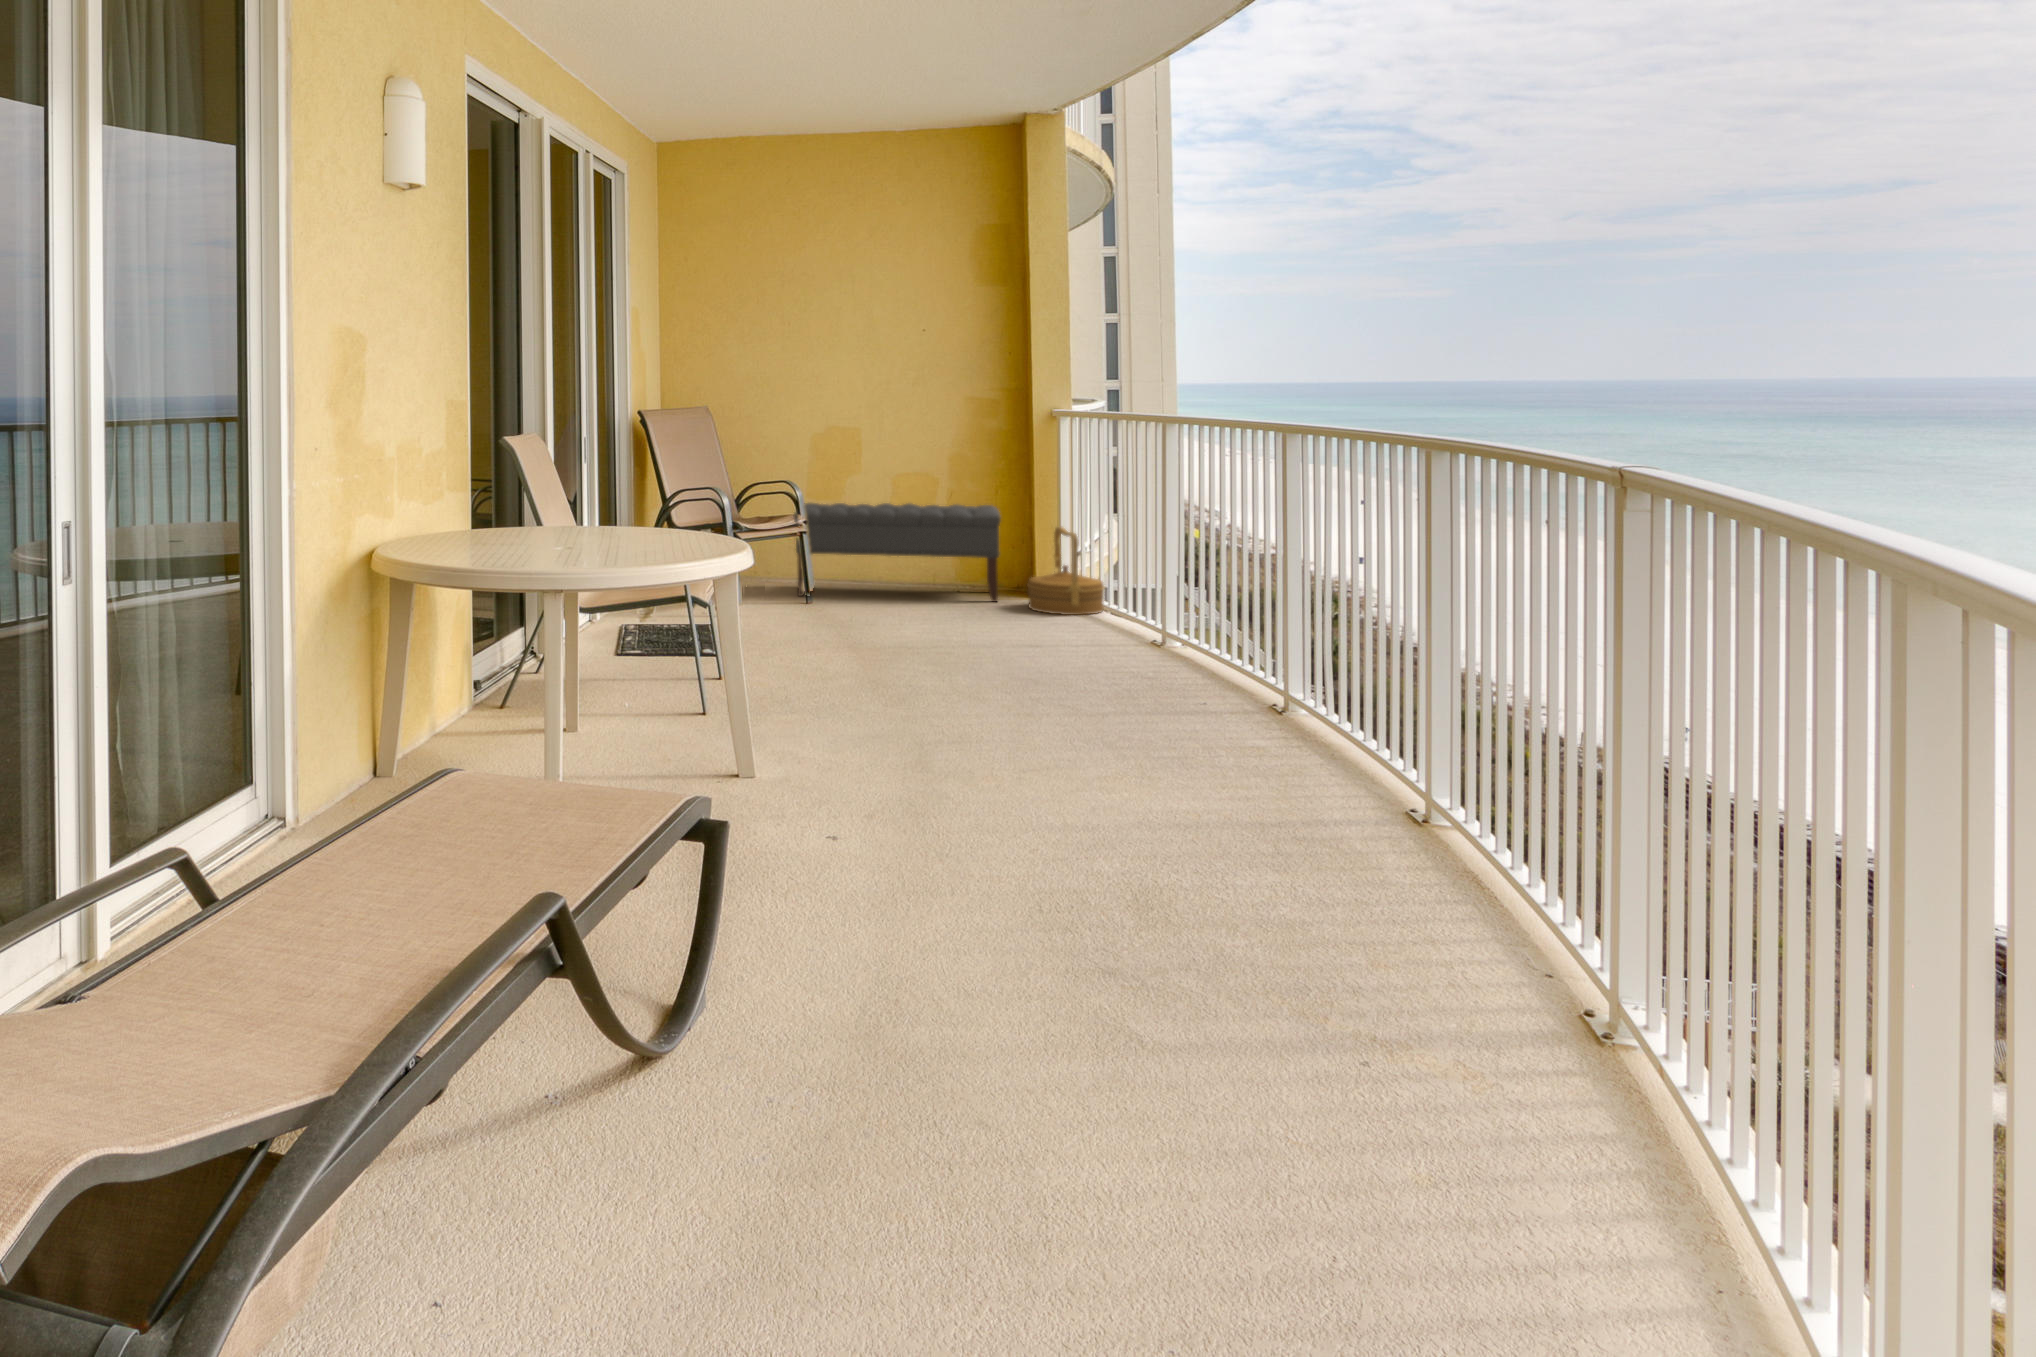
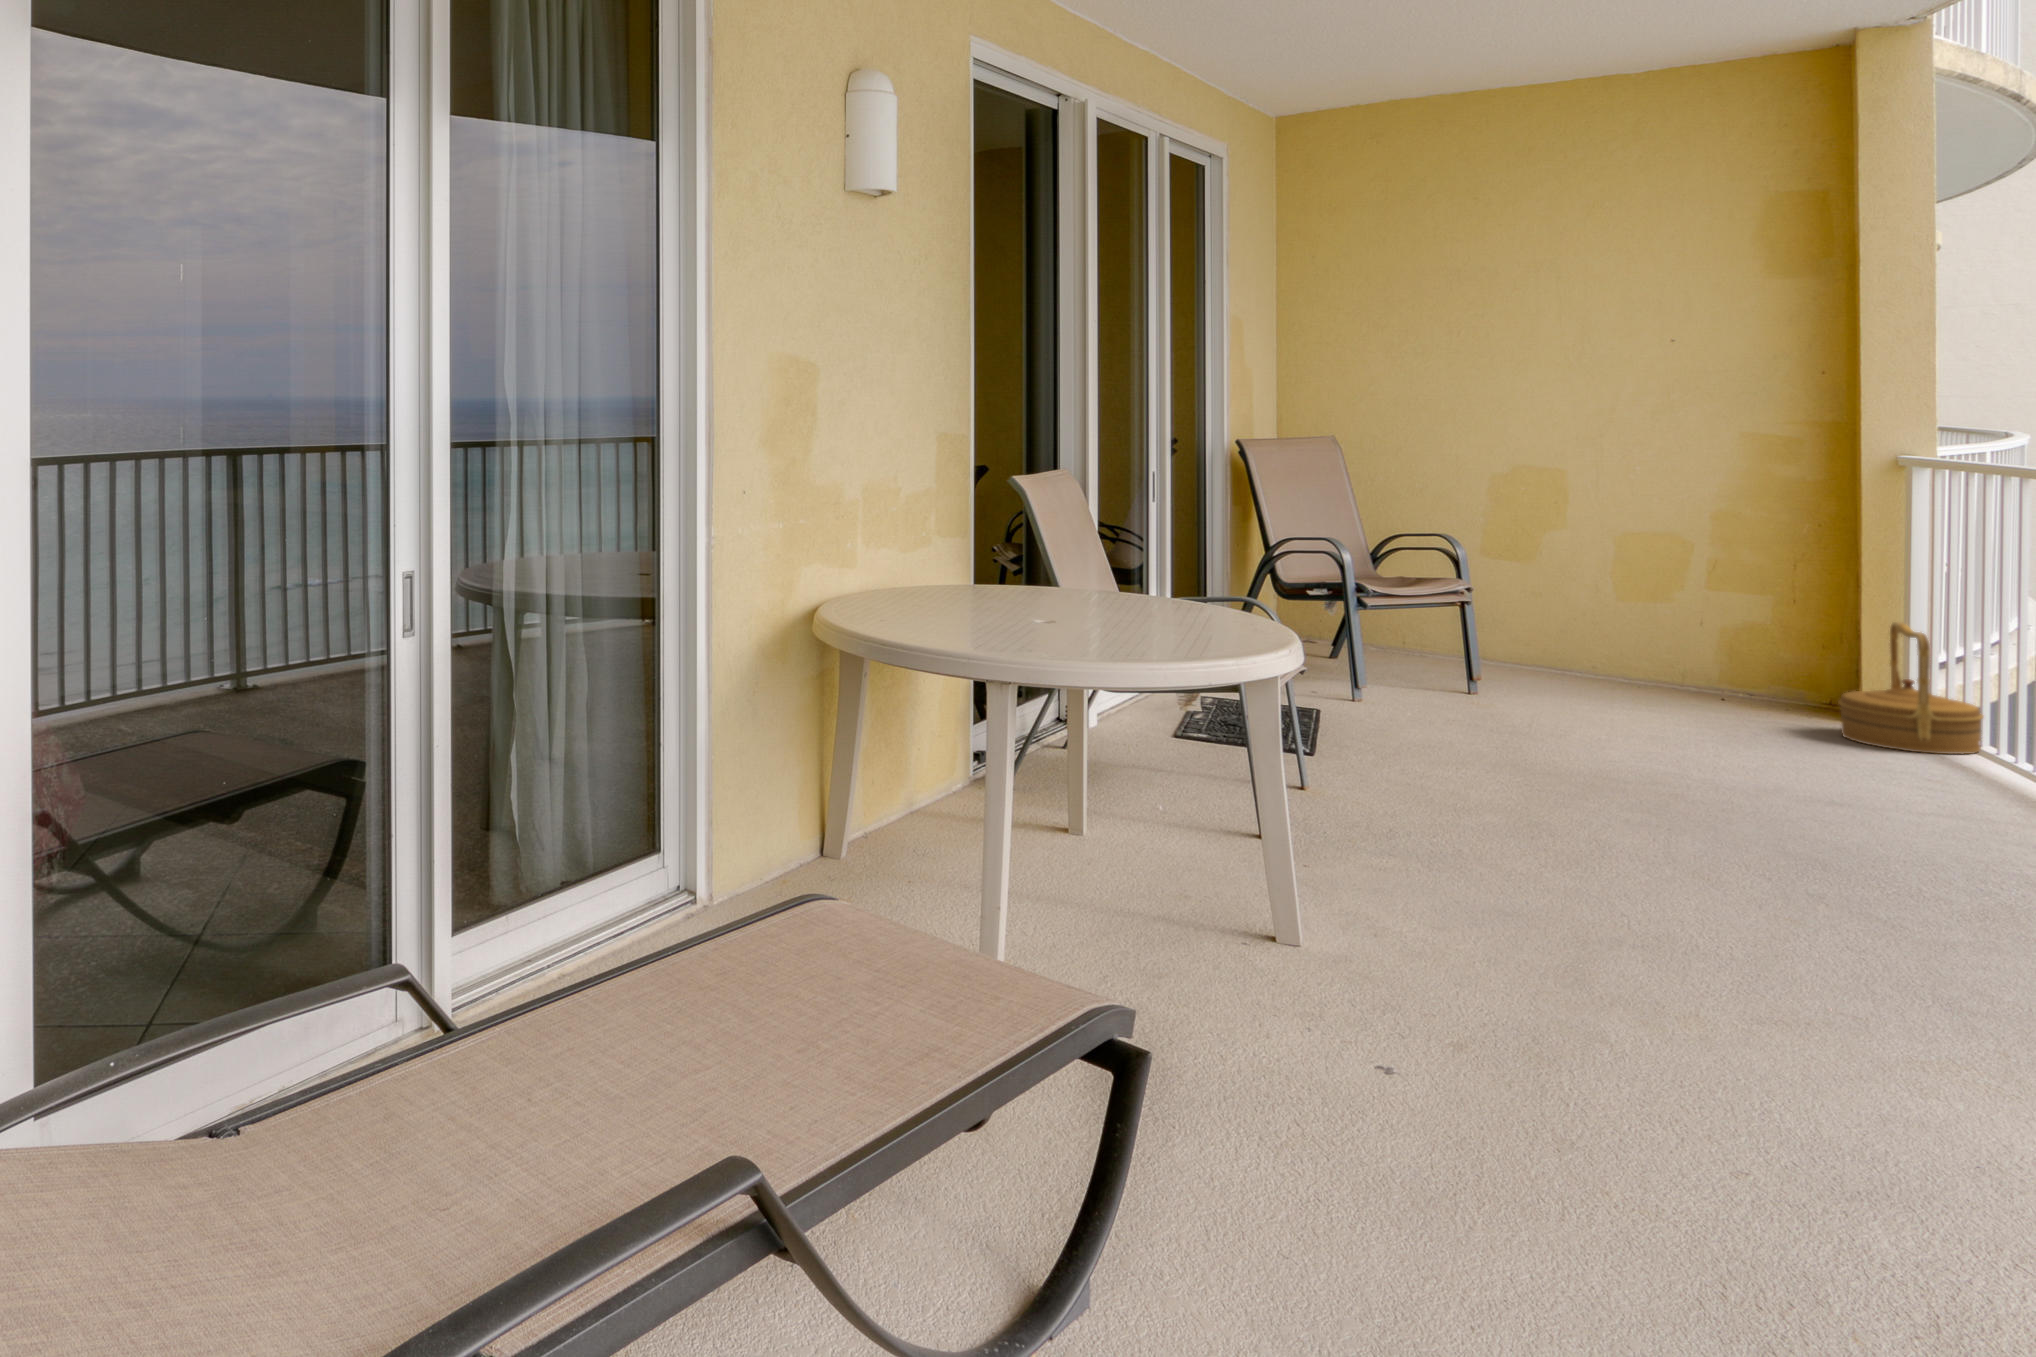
bench: present [793,503,1001,602] -> none [1459,568,1793,722]

